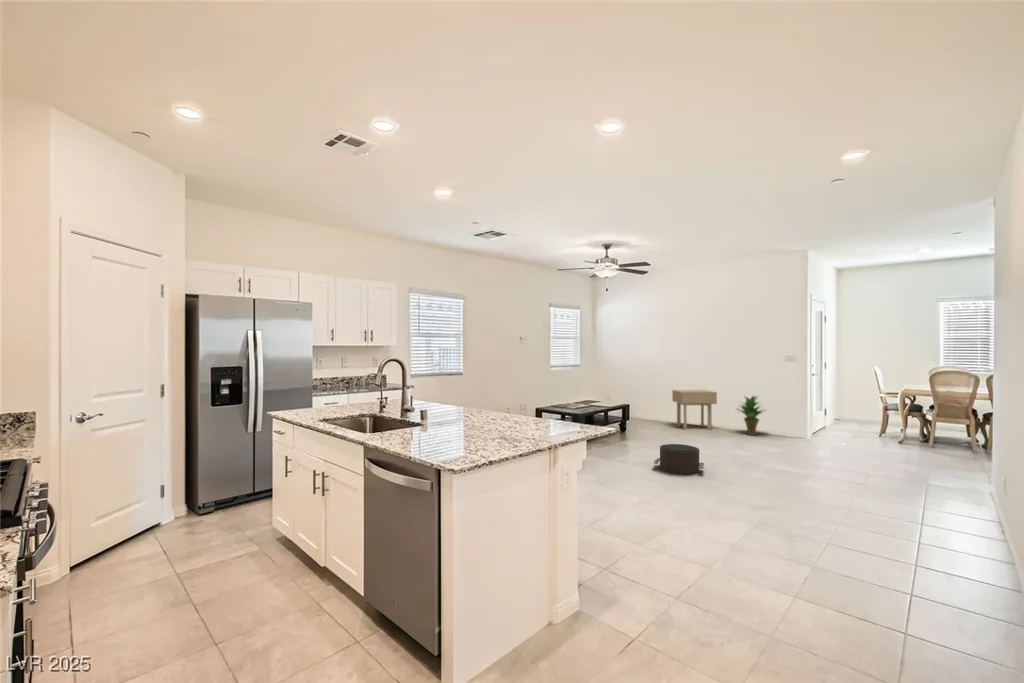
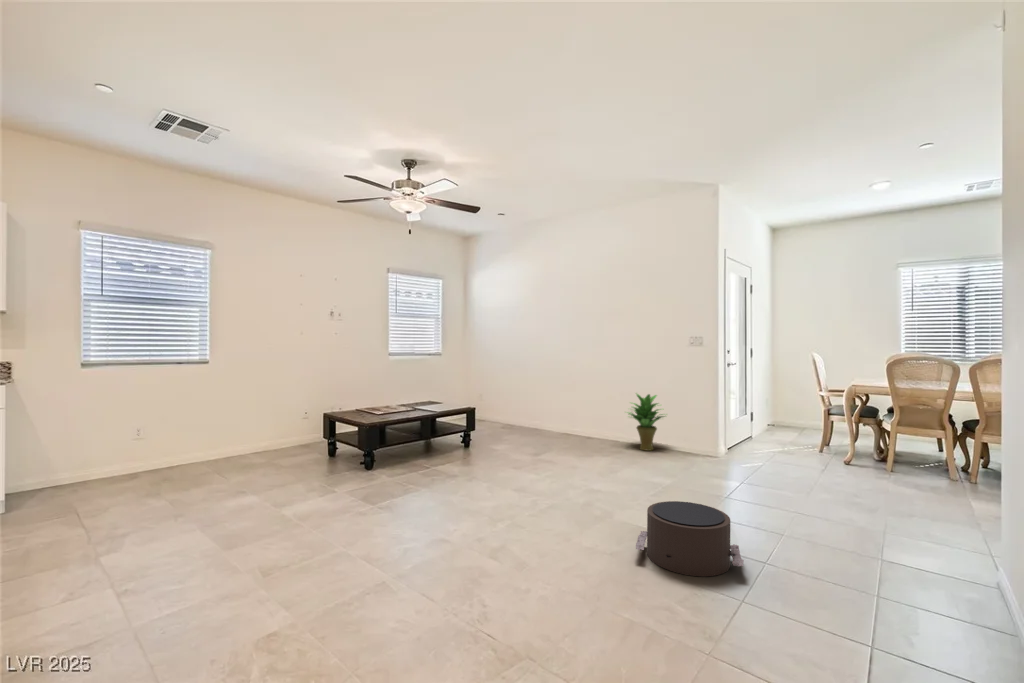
side table: present [672,390,717,429] -> none [549,387,604,442]
pouf: present [654,444,704,474] -> present [636,501,744,576]

